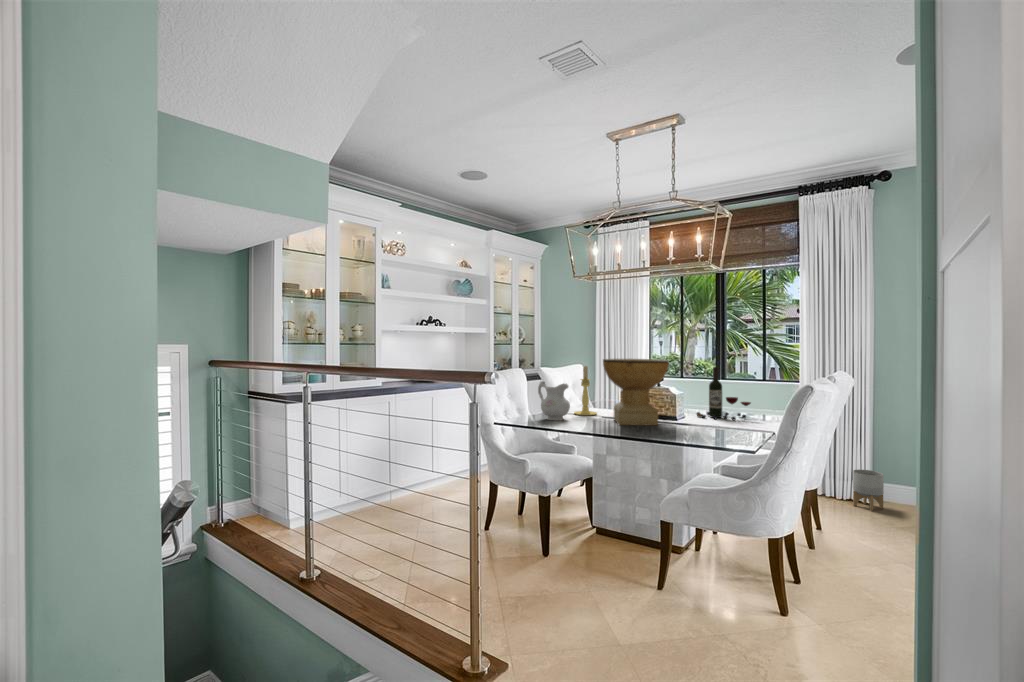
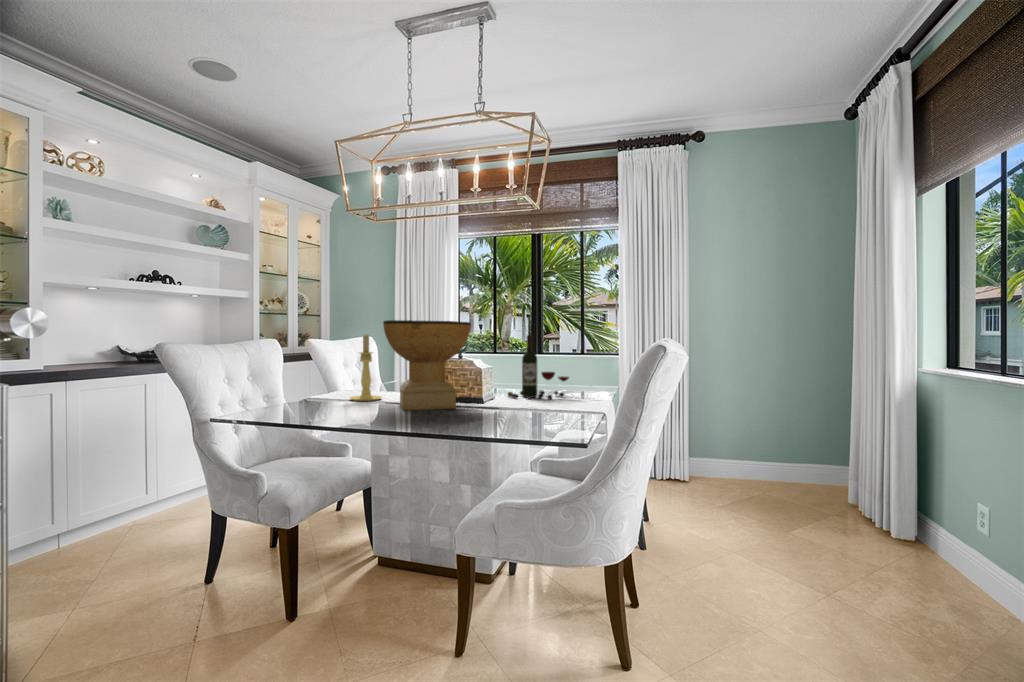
ceramic pitcher: present [538,382,570,421] -> none [291,354,338,408]
planter: present [853,469,884,511] -> none [670,449,699,493]

